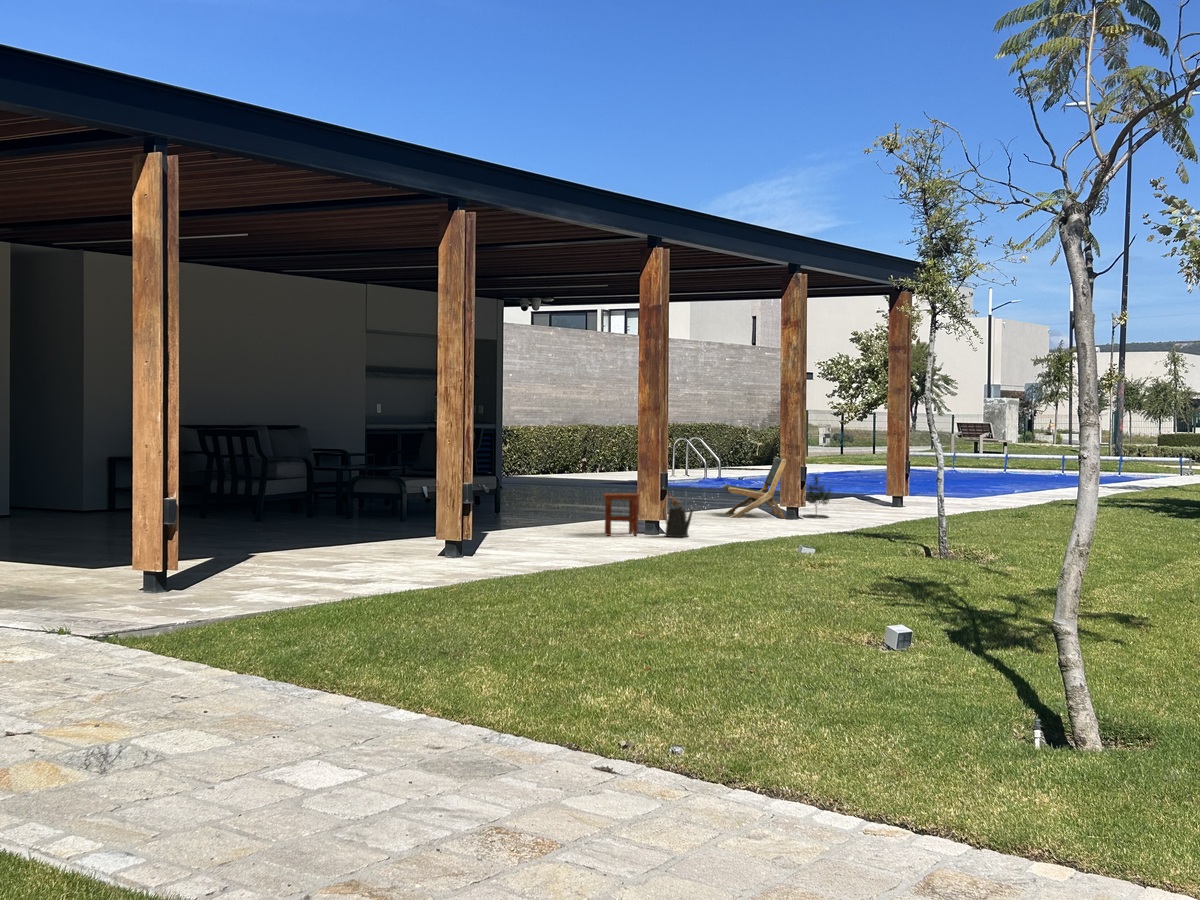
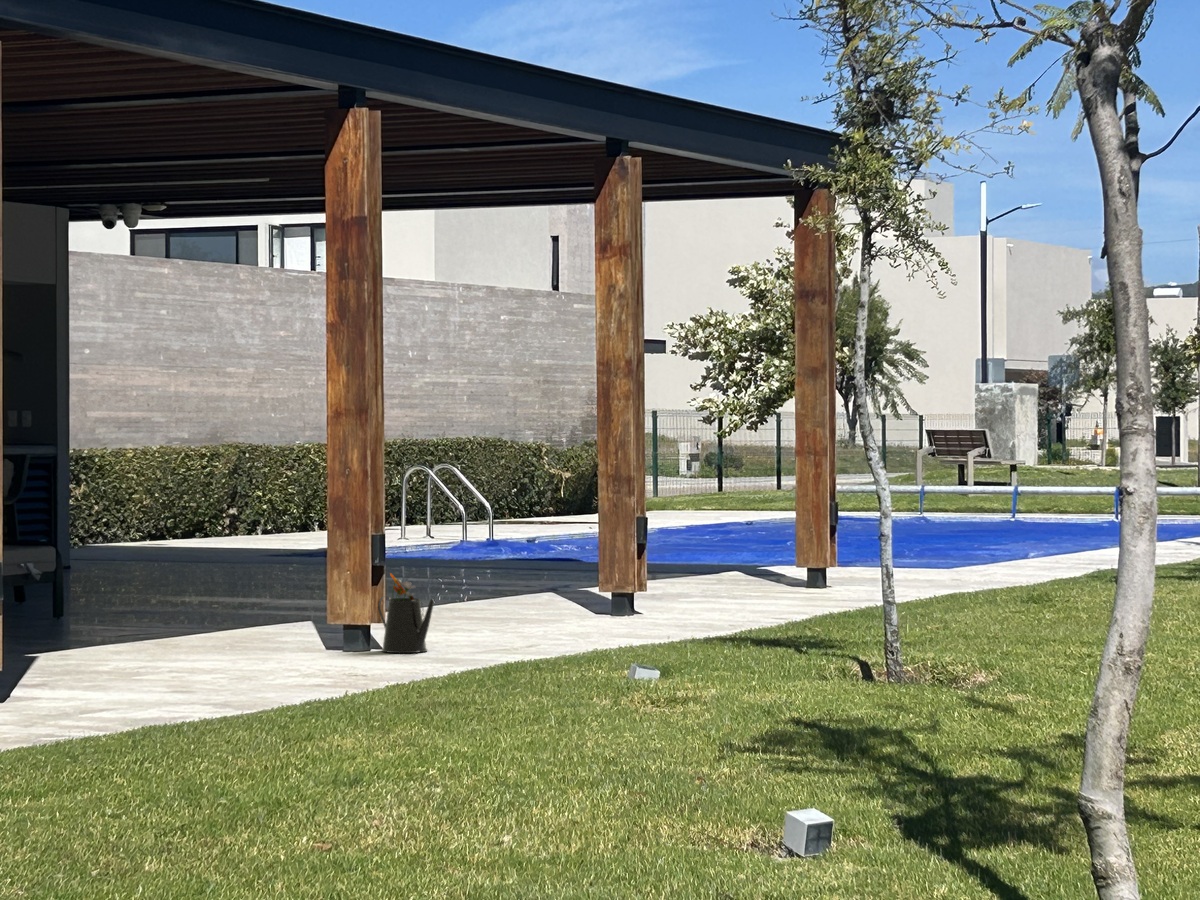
lounge chair: present [723,457,786,519] -> none [495,500,612,614]
potted tree: present [803,476,831,518] -> none [639,523,697,610]
stool: present [604,493,639,536] -> none [266,572,333,654]

